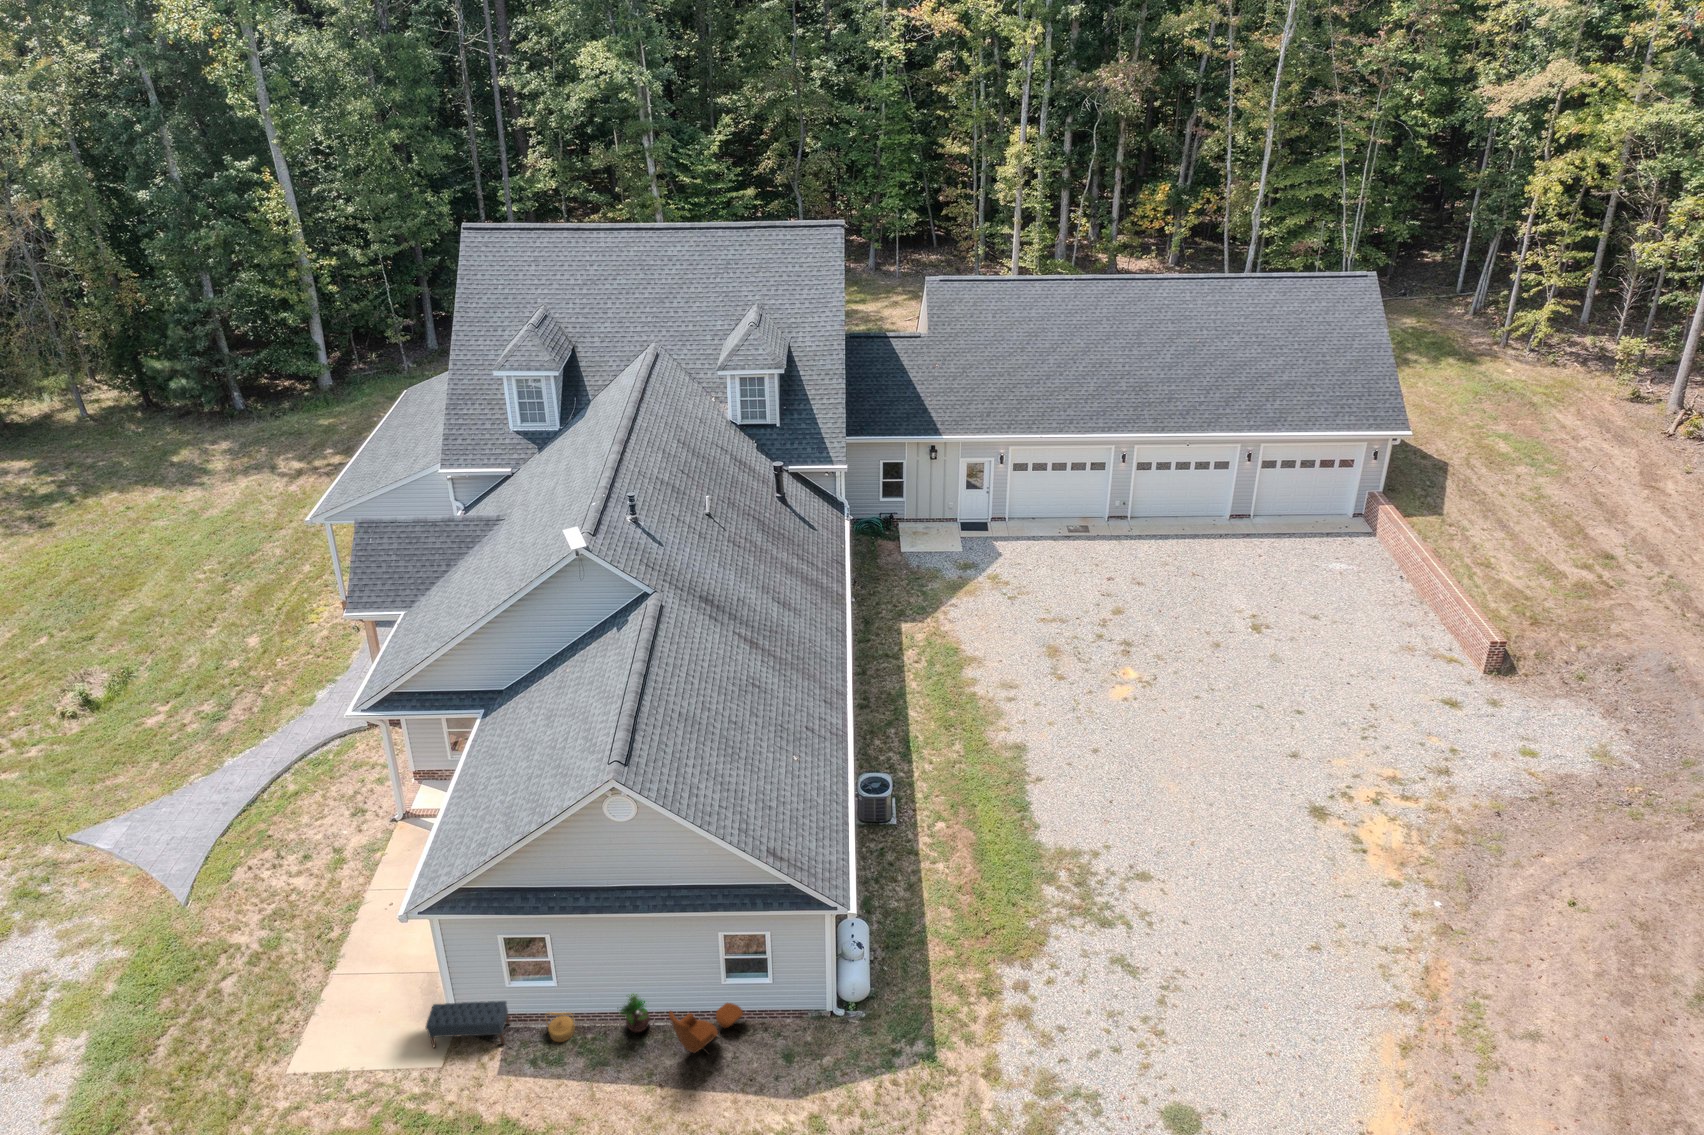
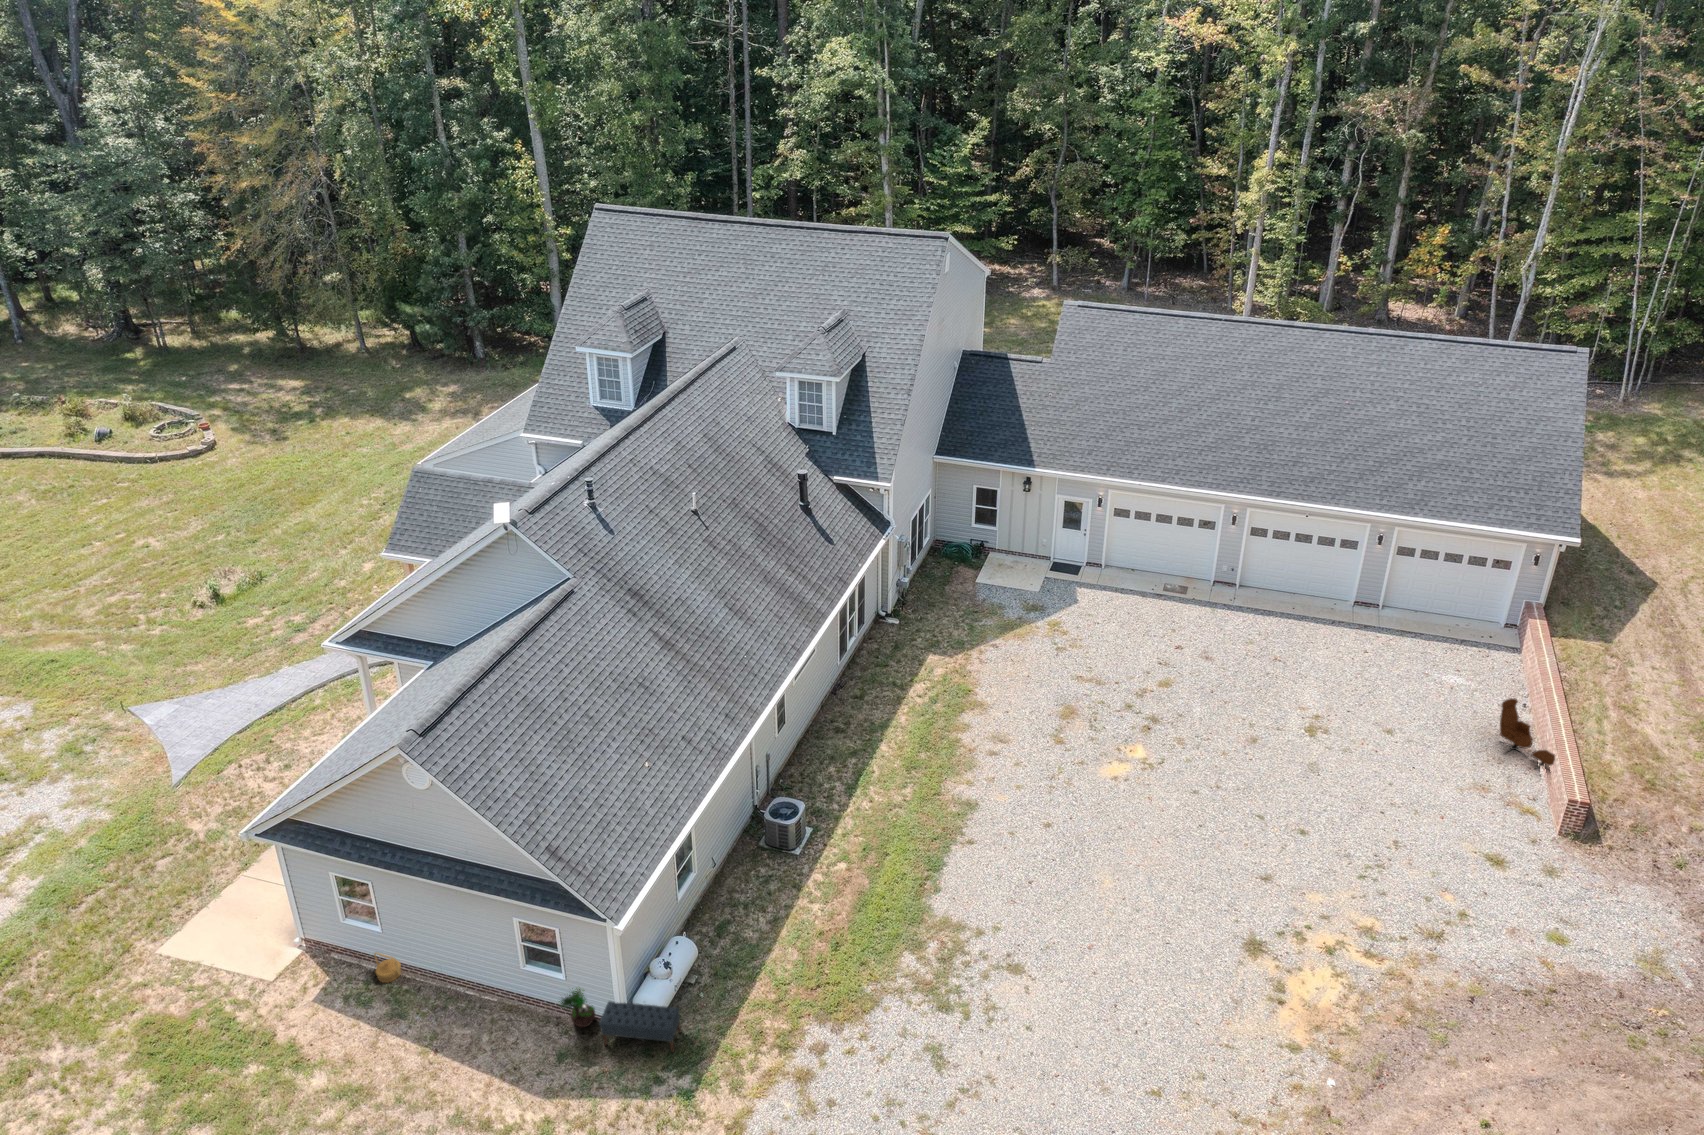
potted tree: present [620,994,650,1032] -> present [561,988,595,1027]
bench: present [425,1001,510,1048] -> present [599,1001,681,1052]
lounge chair: present [669,1003,743,1058] -> present [1500,698,1555,769]

